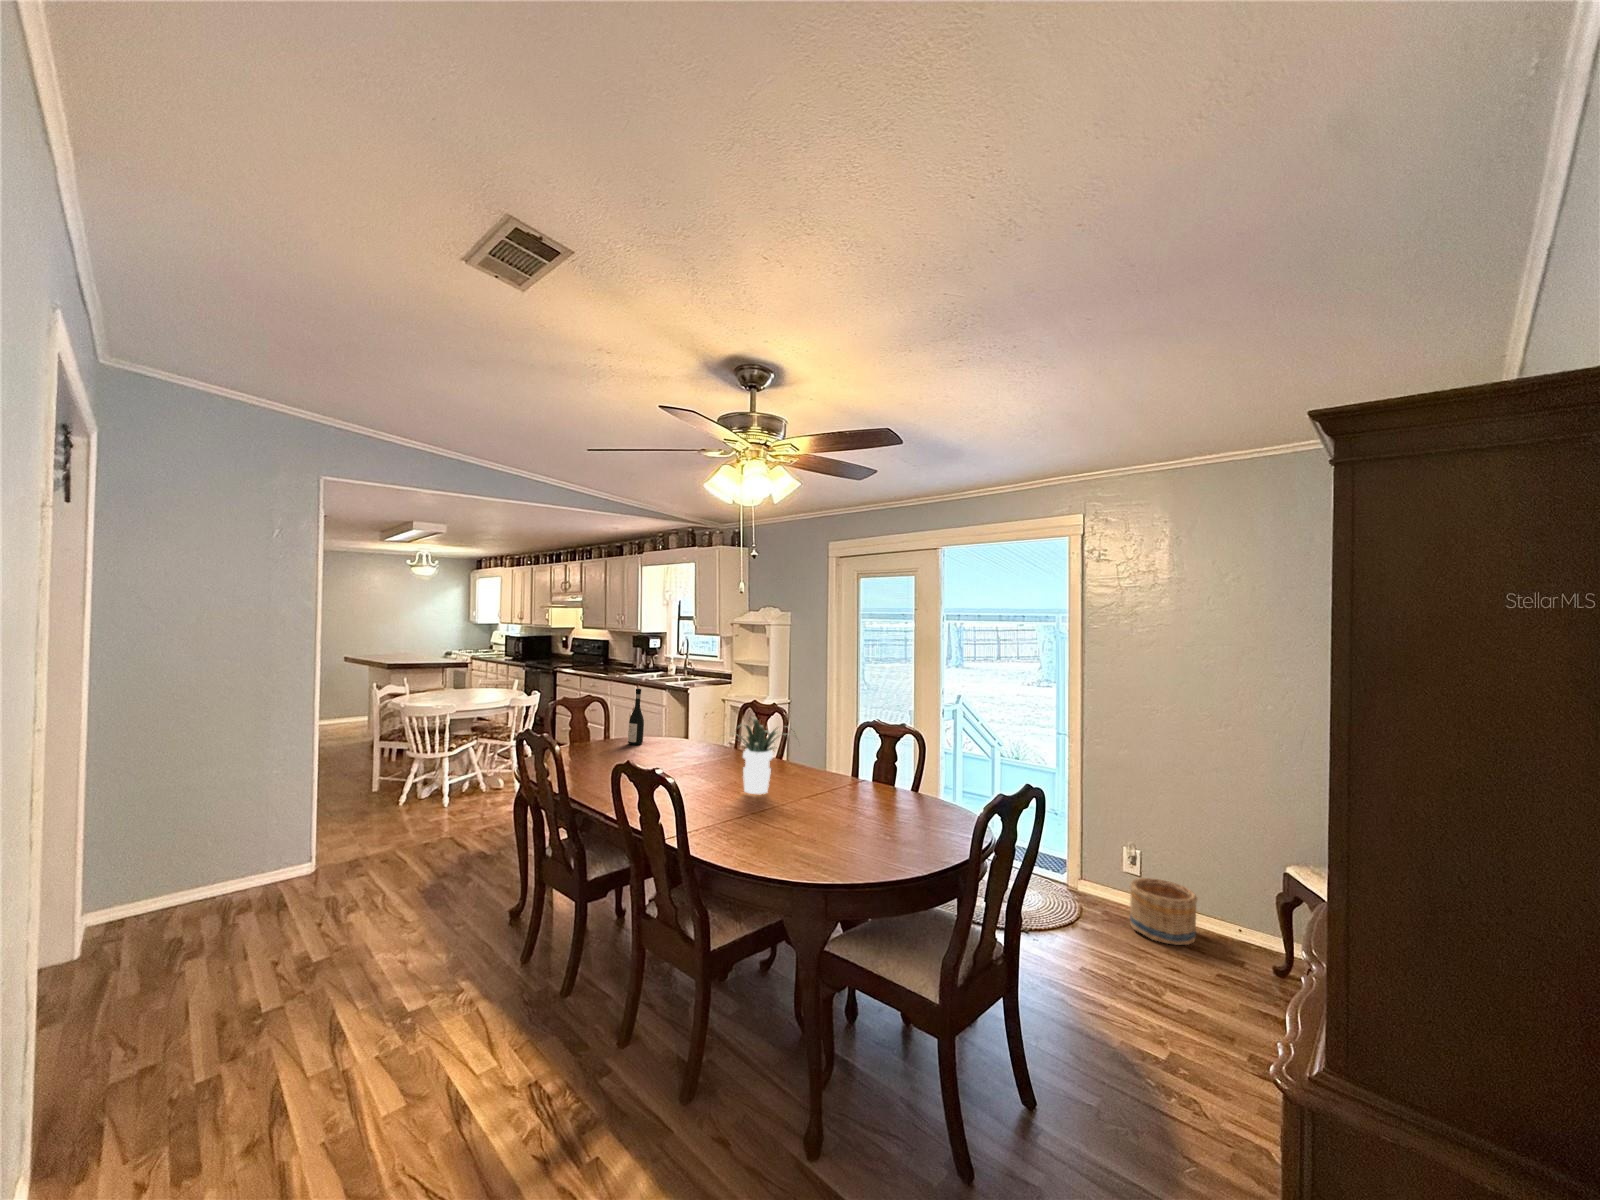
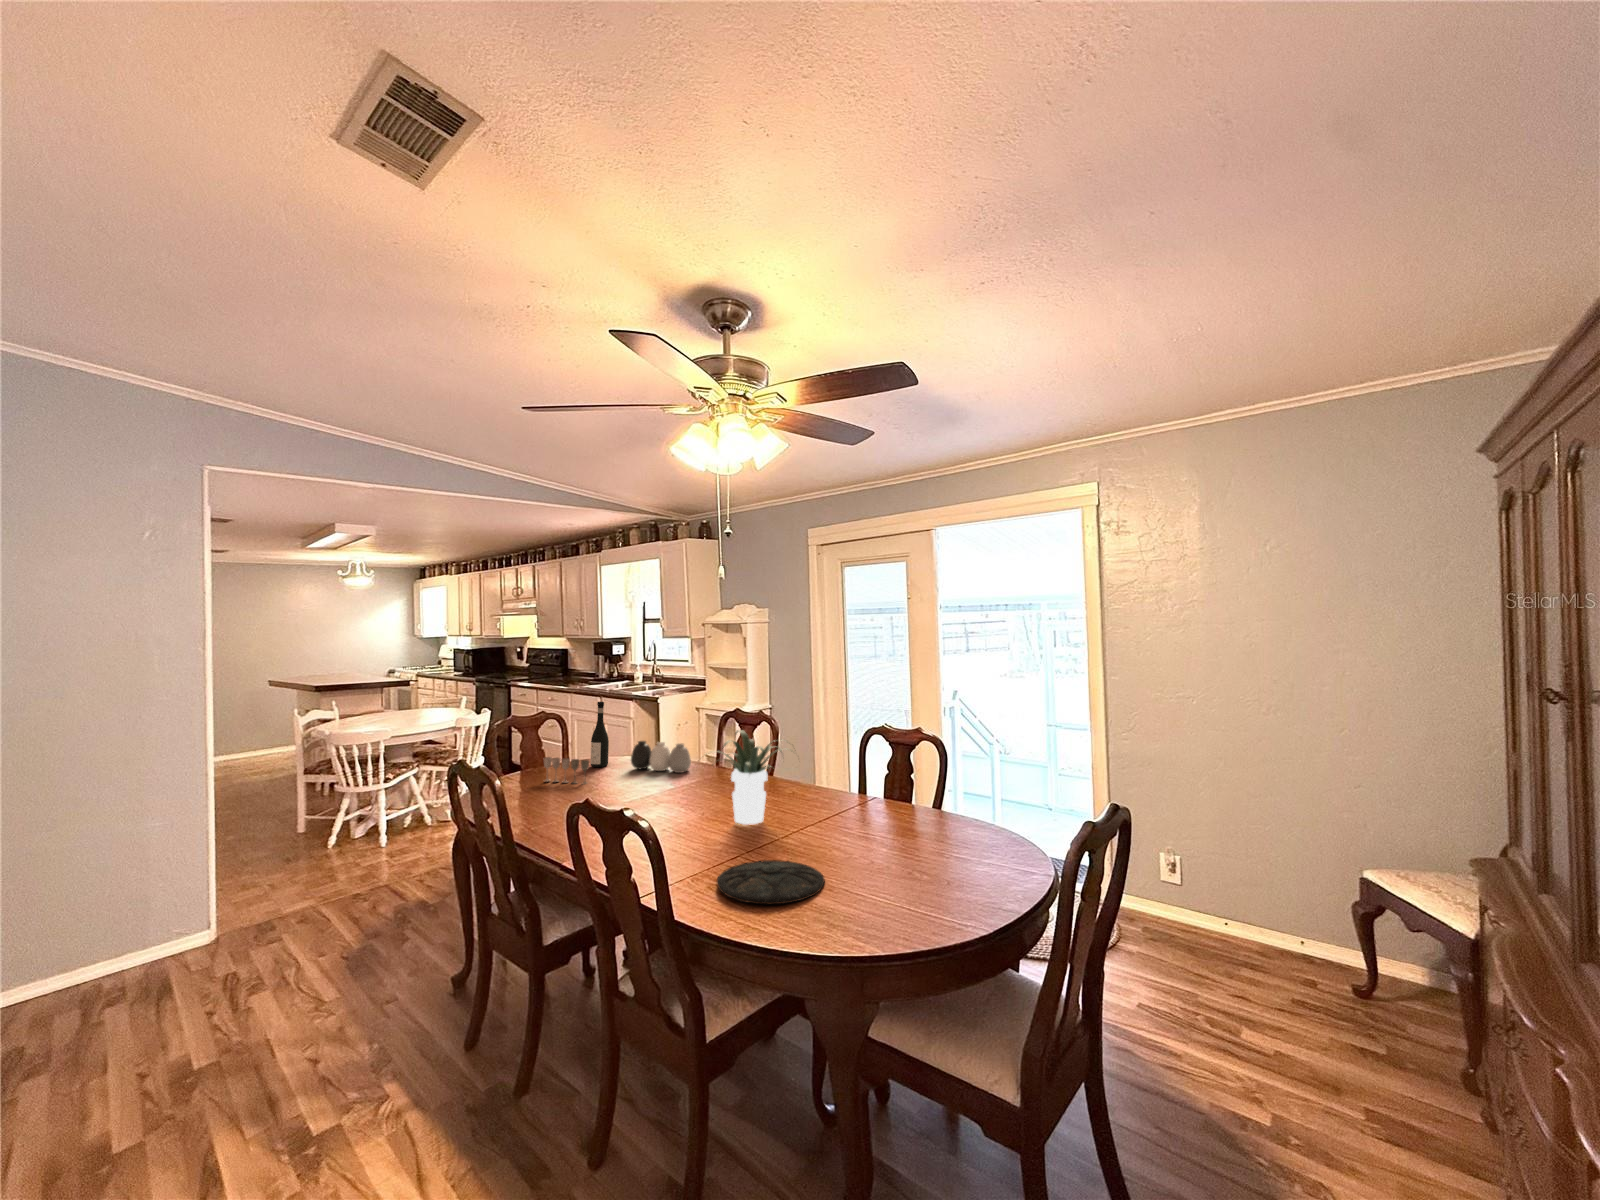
vase: none [662,724,713,753] -> present [631,741,691,773]
wine glass: none [589,733,627,758] -> present [544,757,589,784]
plate: none [724,819,809,848] -> present [717,860,824,904]
basket: present [1130,878,1197,945] -> none [1173,887,1252,964]

